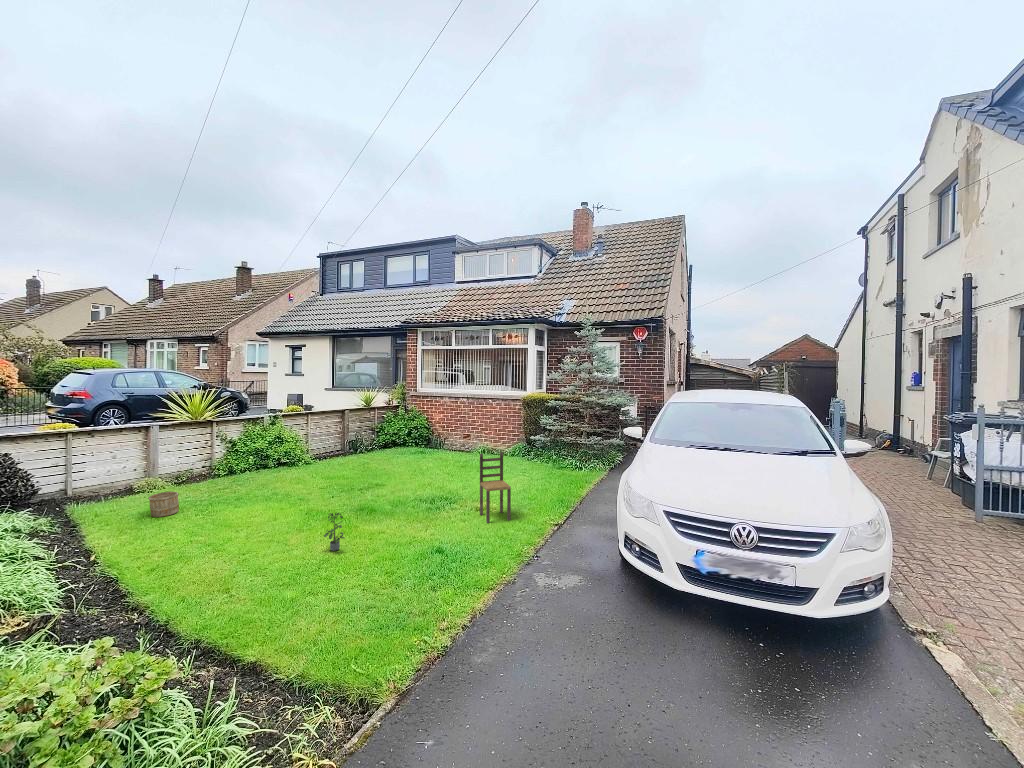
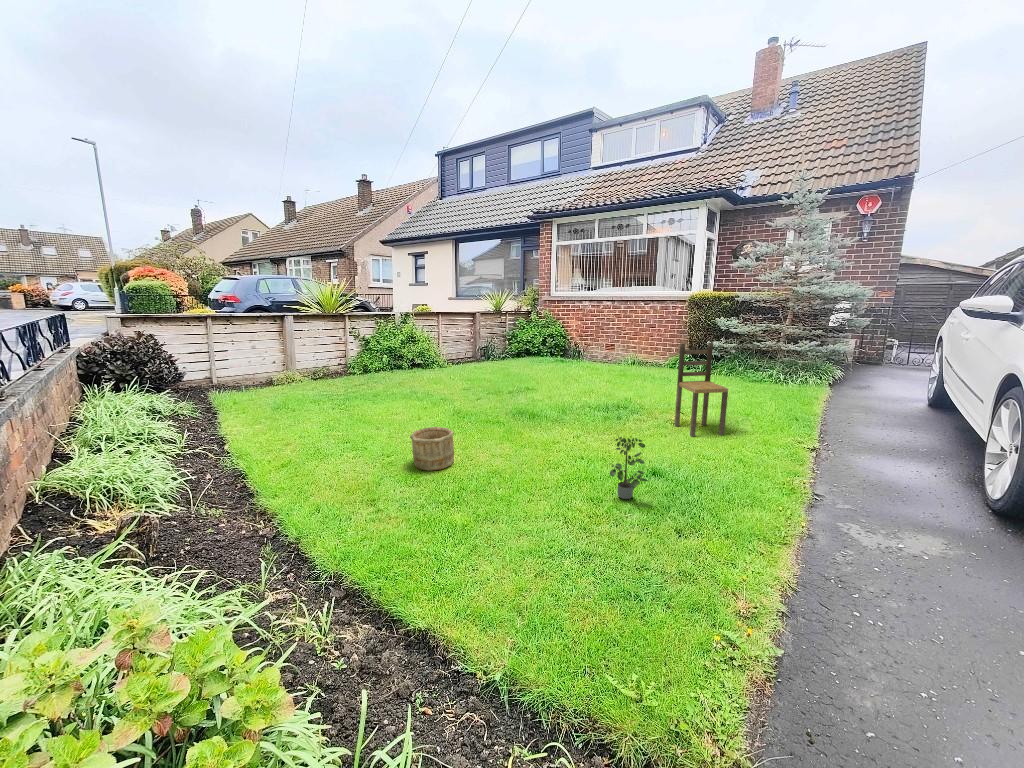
wooden bucket: present [148,491,179,517] -> present [410,427,454,471]
potted plant: present [324,513,345,551] -> present [610,436,648,499]

